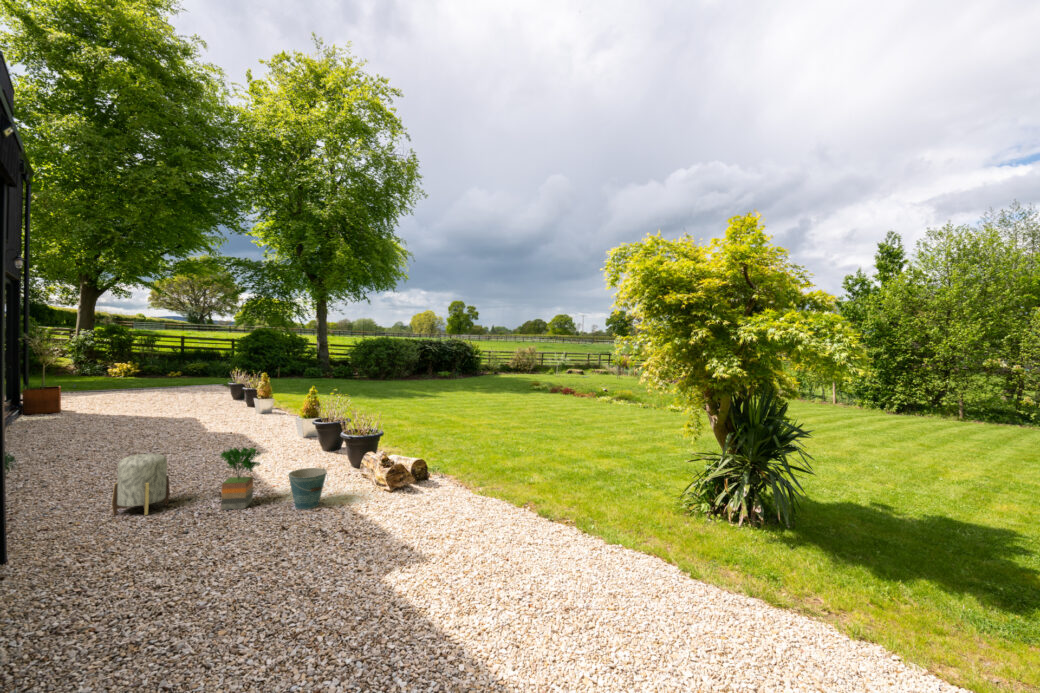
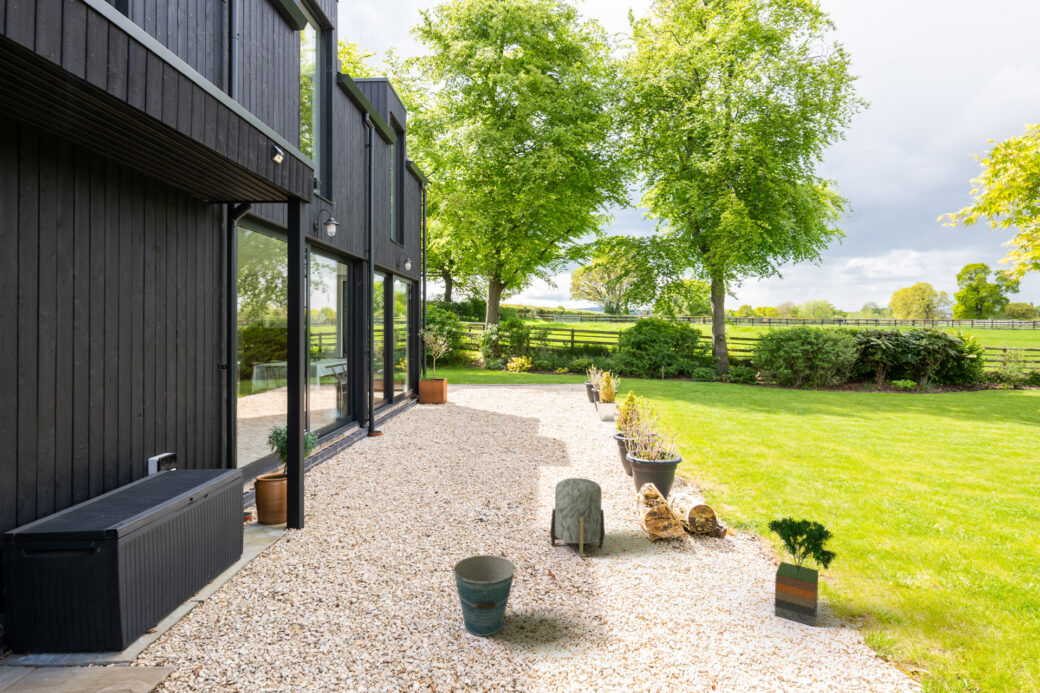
potted tree: present [220,447,261,510] -> present [767,517,836,626]
stool: present [112,454,170,515] -> present [550,478,605,557]

